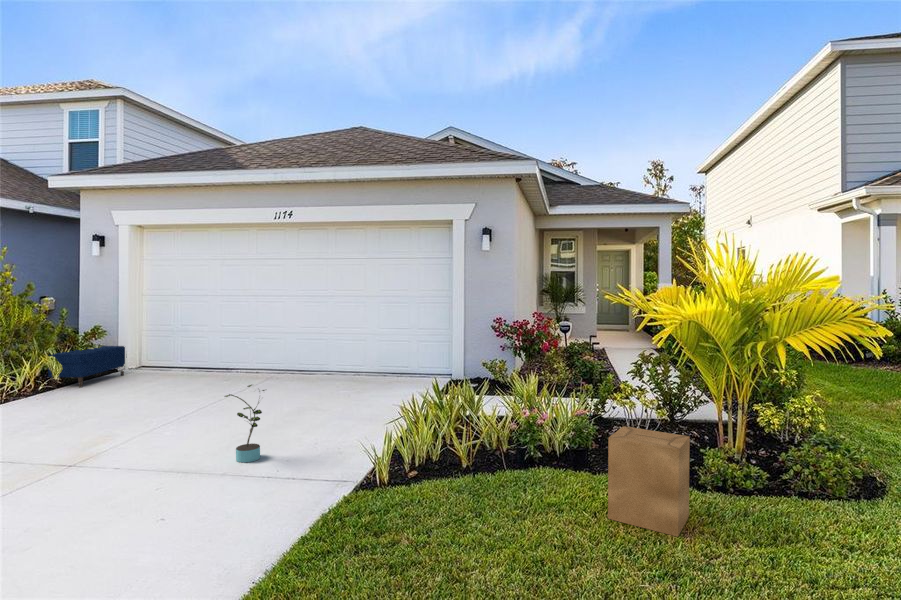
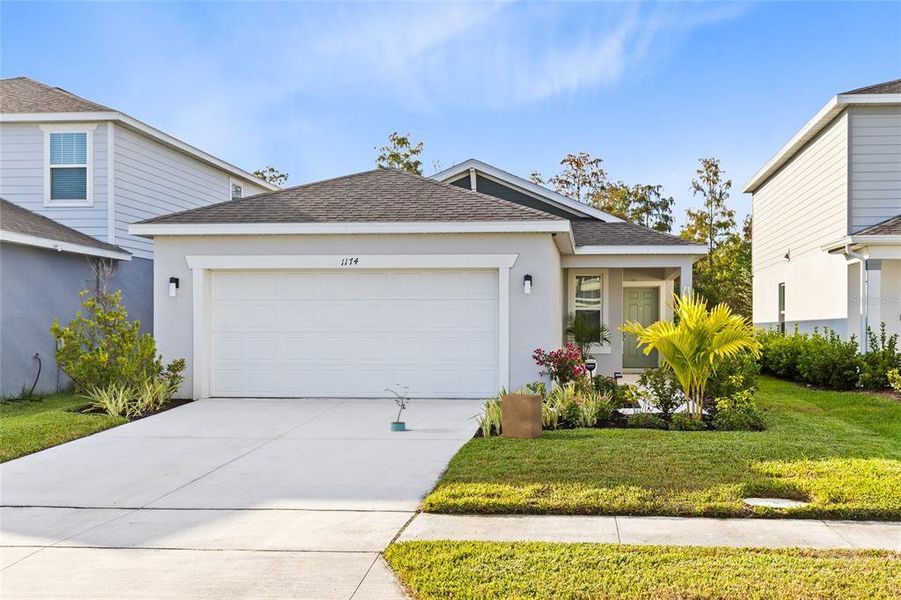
bench: present [48,346,125,388] -> none [156,376,201,409]
cardboard box: present [608,426,690,537] -> present [502,394,542,438]

